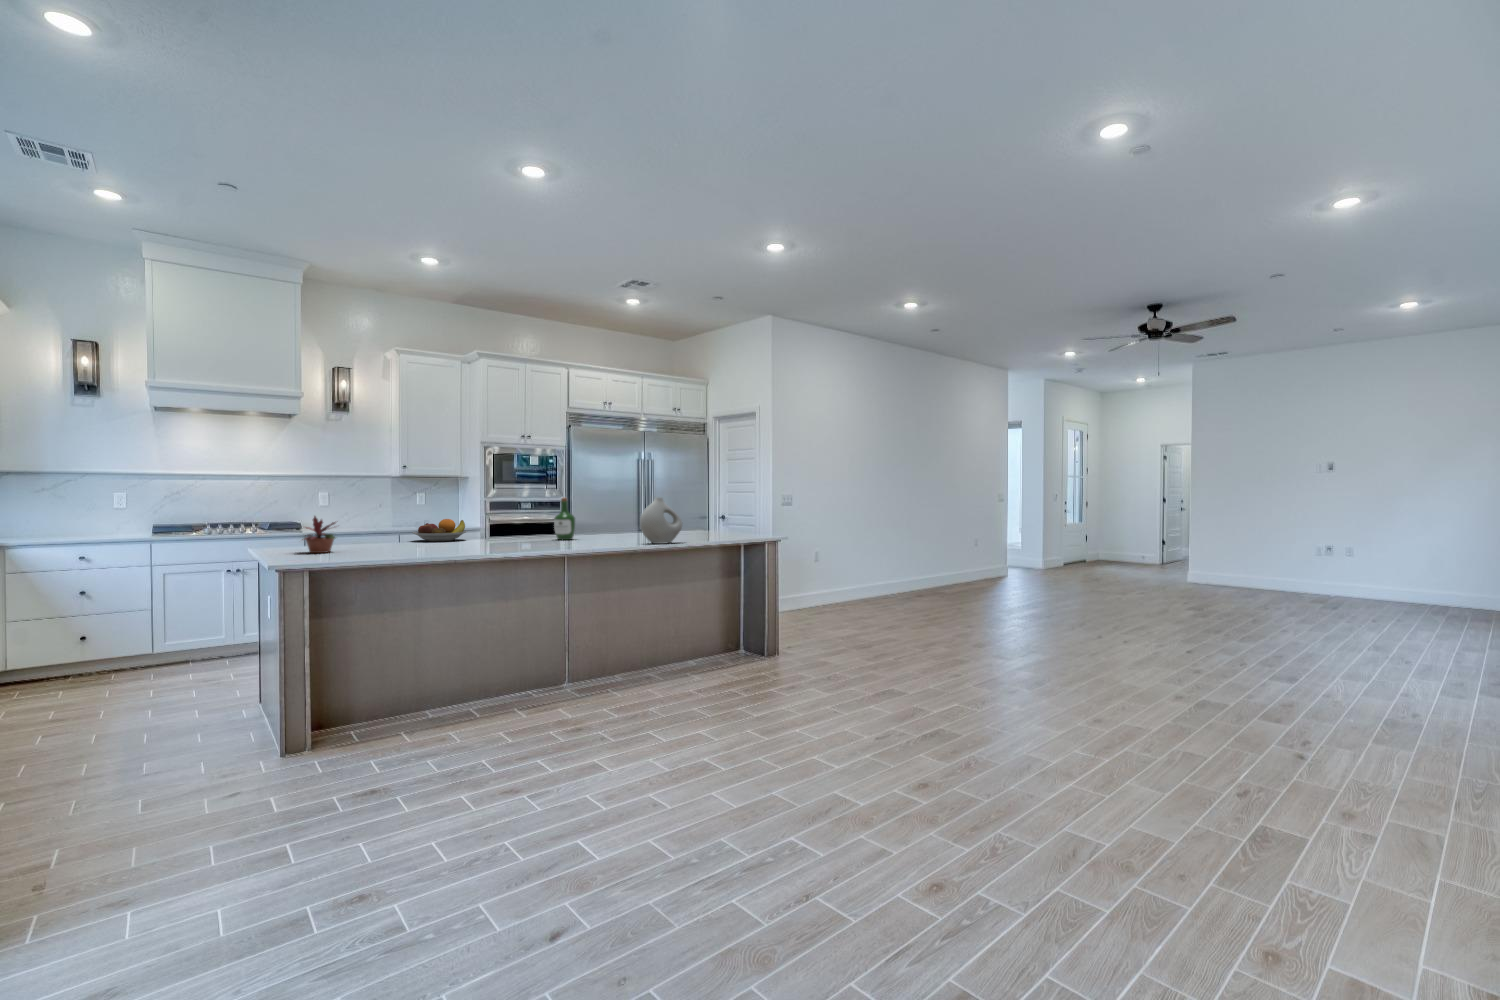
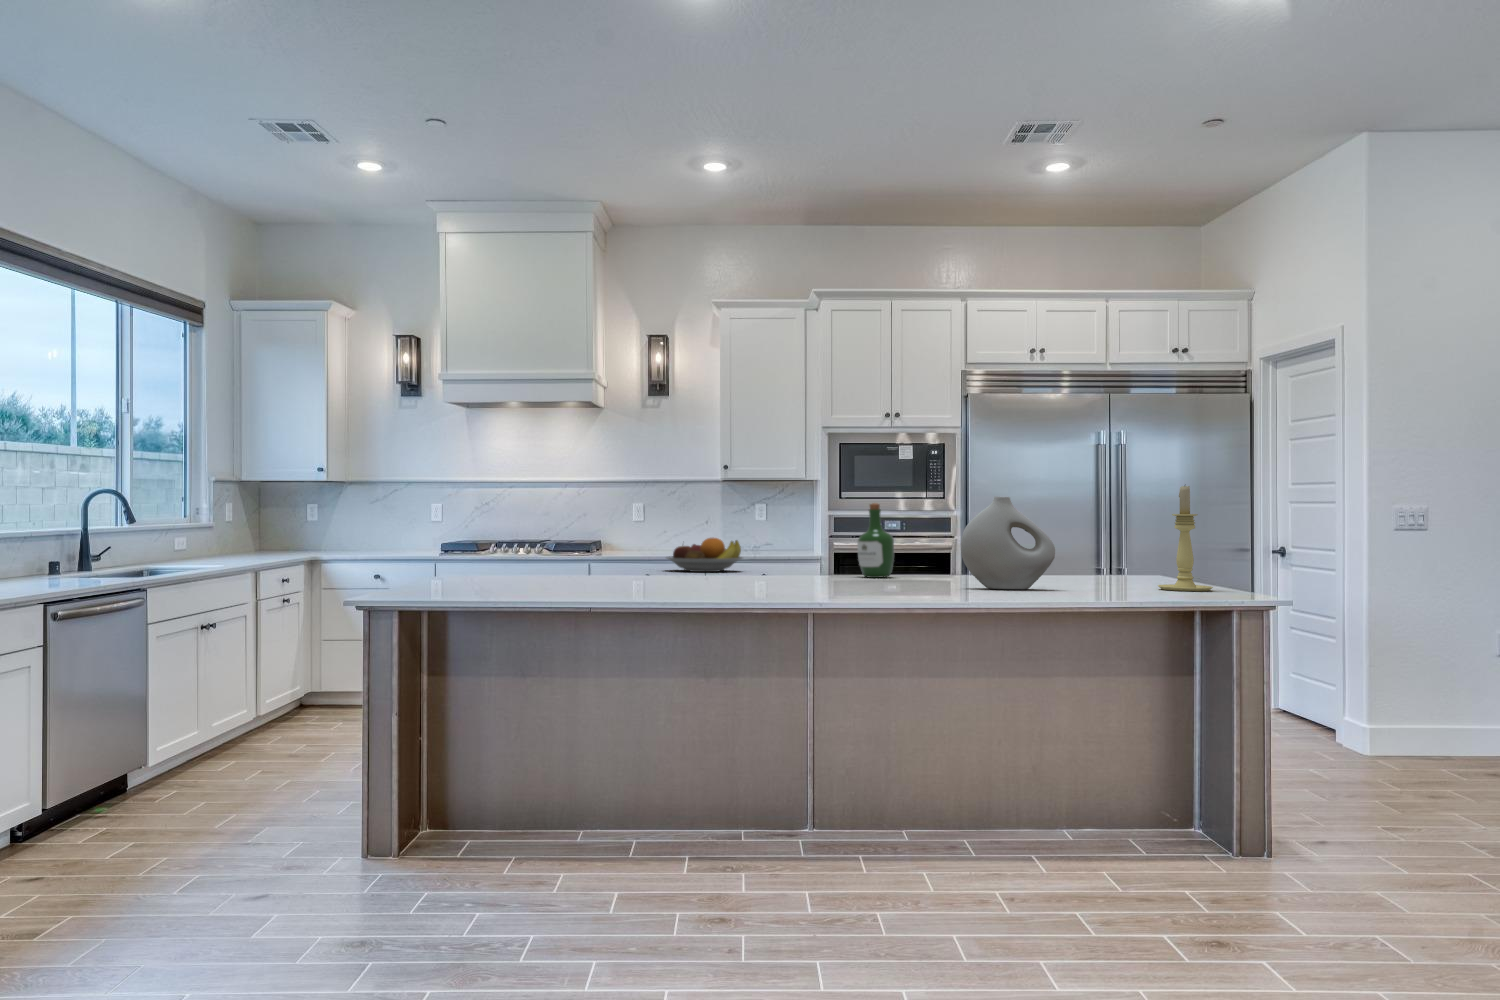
candle holder: none [717,490,741,540] -> present [1158,486,1213,591]
potted plant: present [302,516,335,553] -> none [455,520,520,576]

